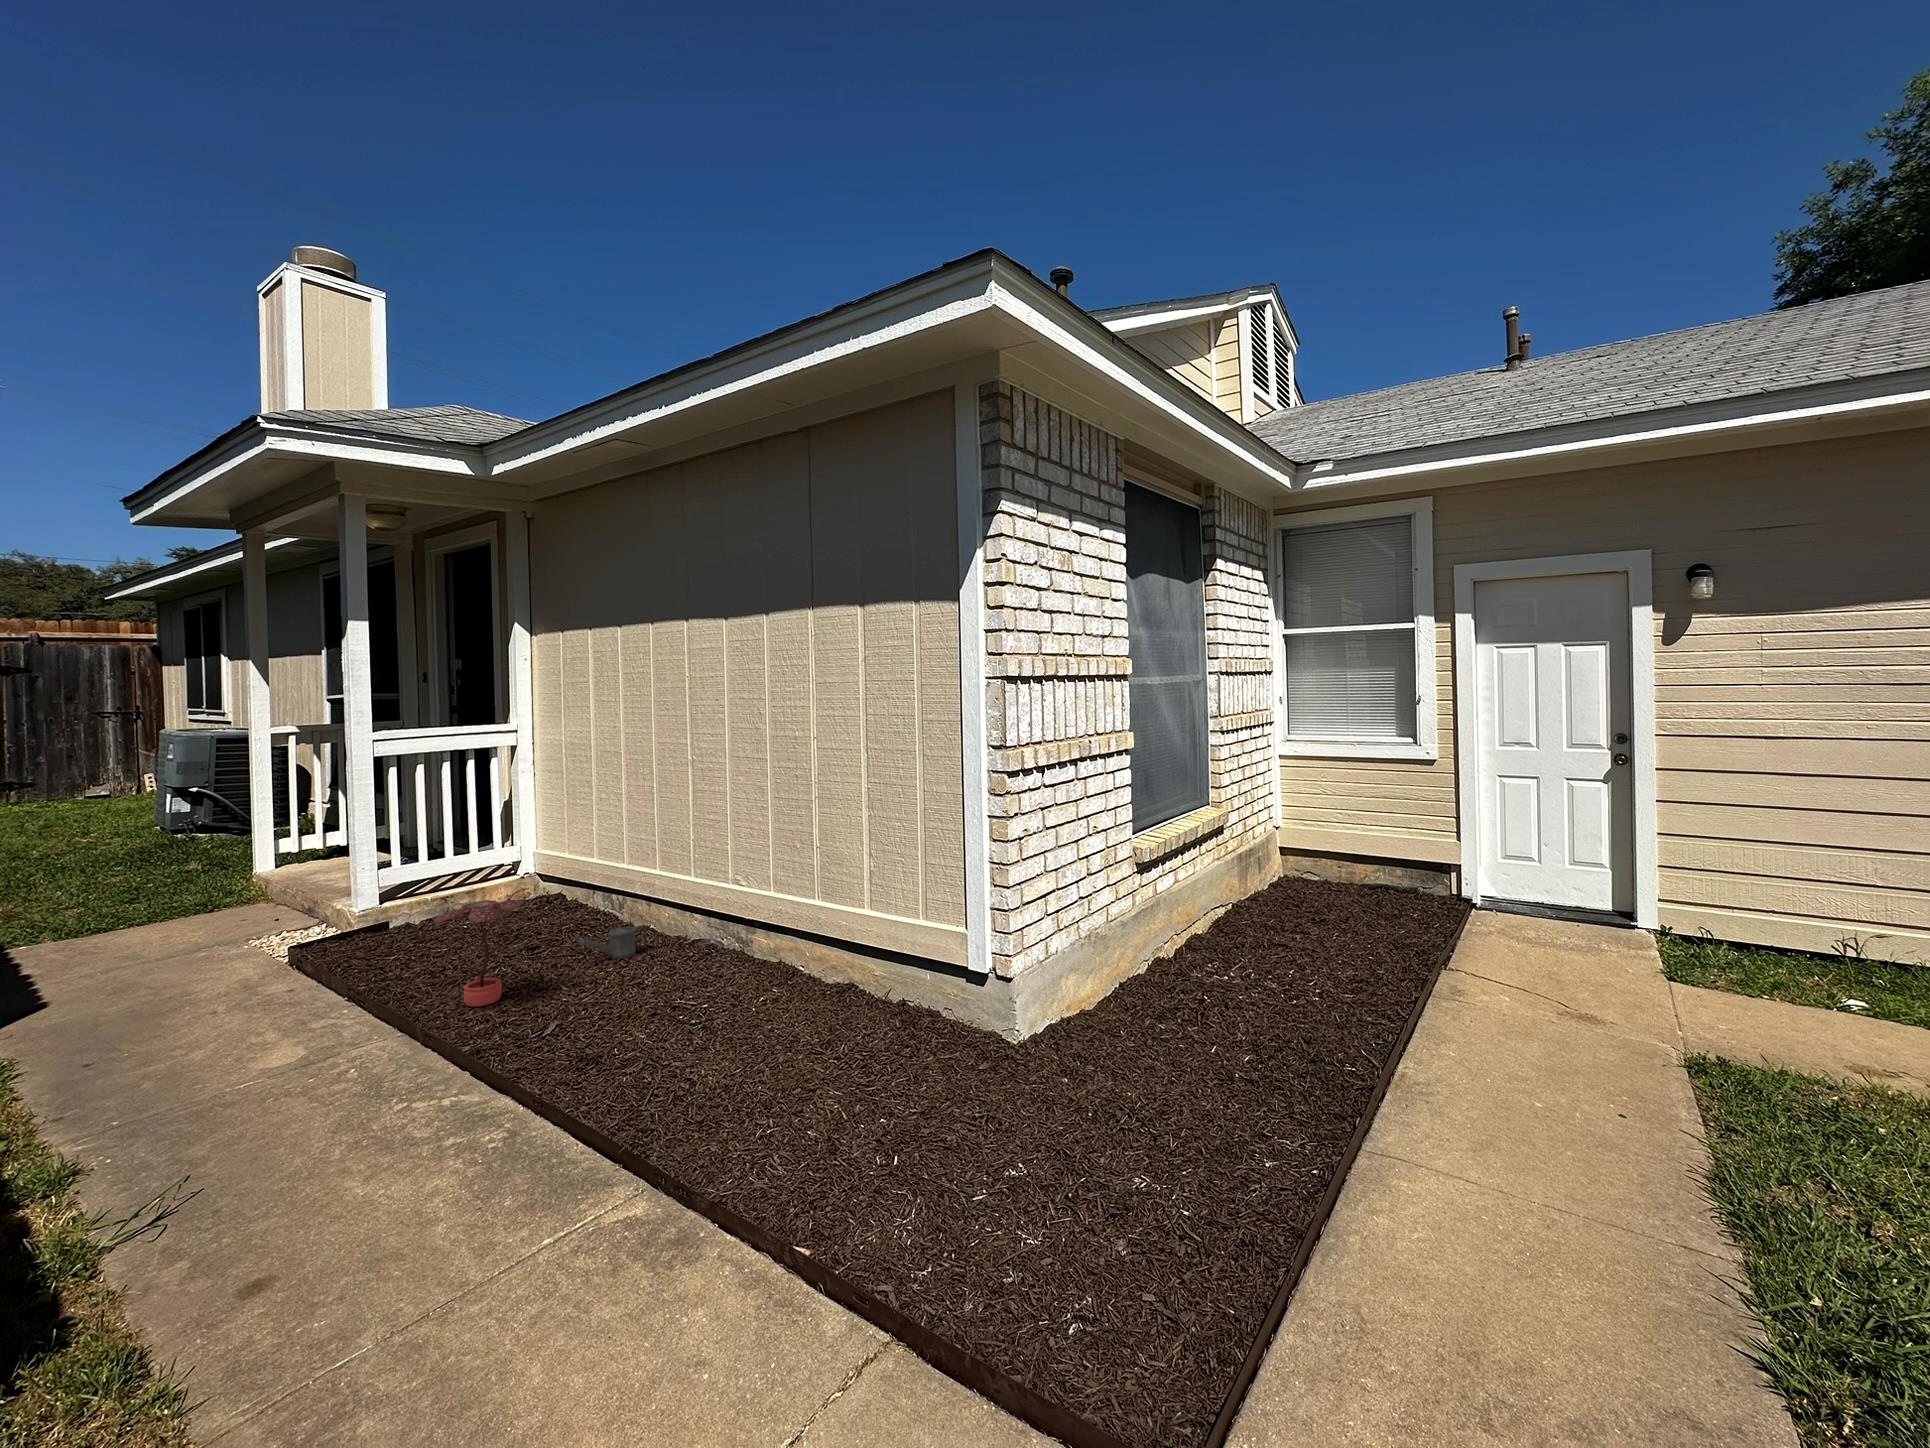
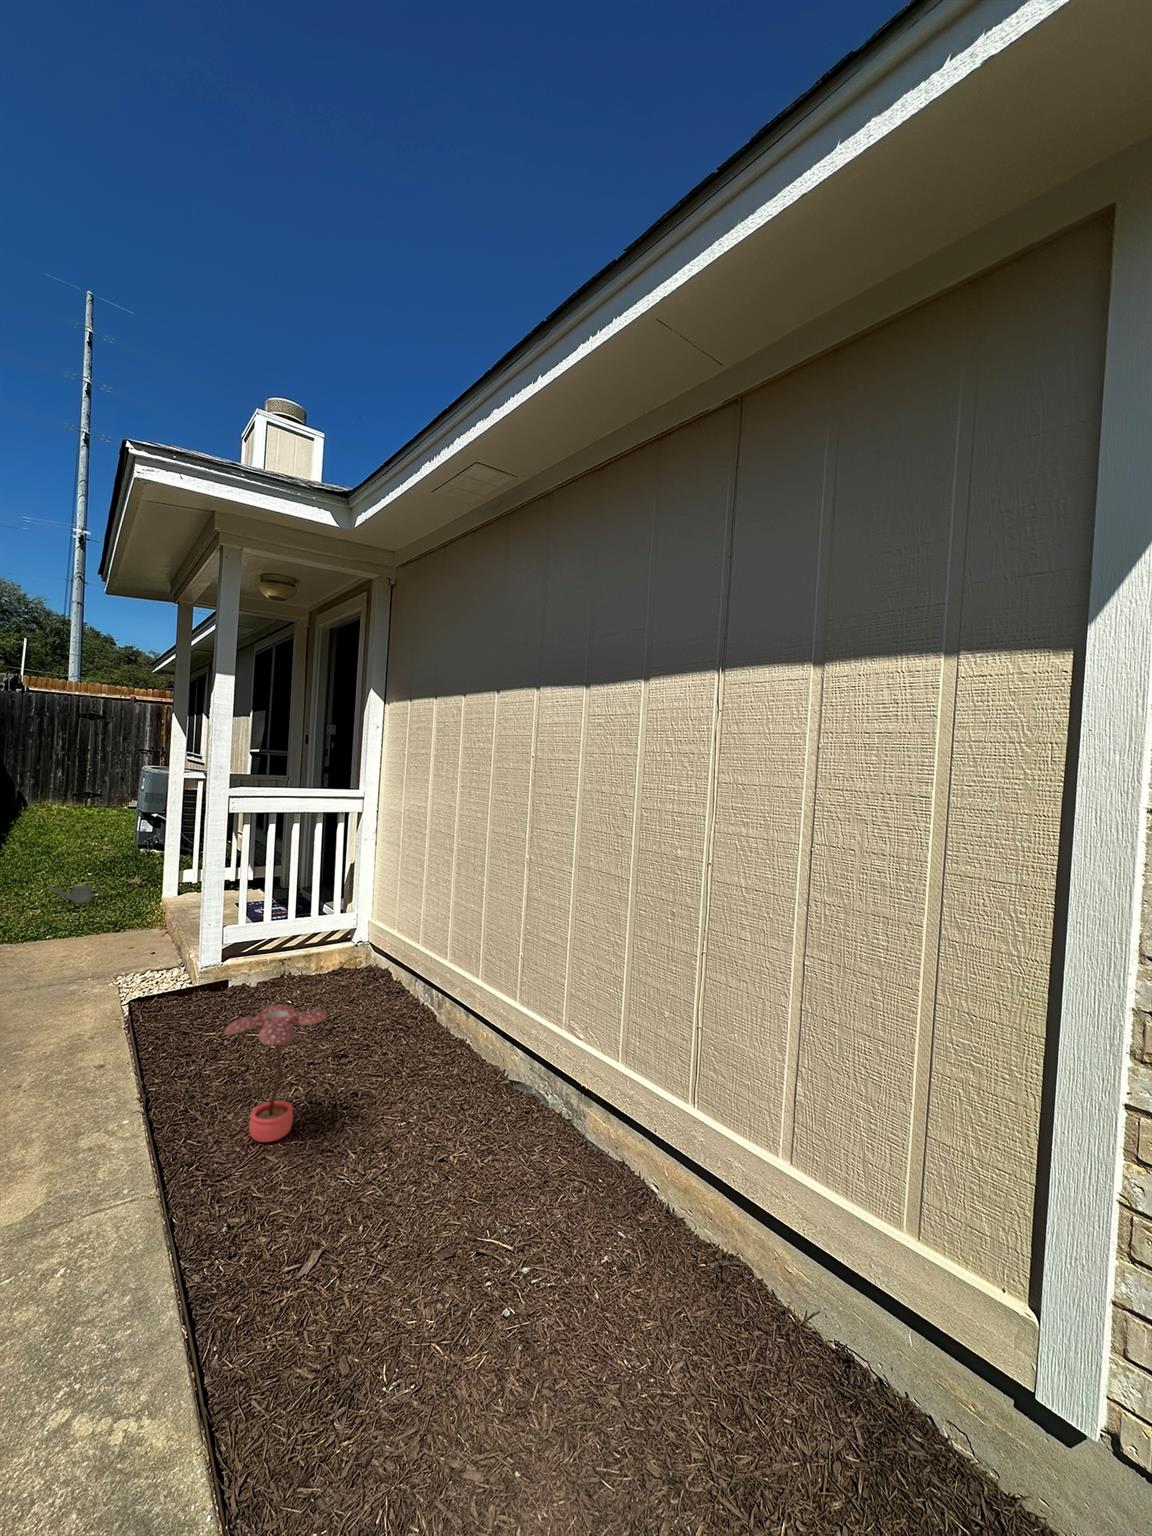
watering can: present [579,925,646,959] -> present [49,885,101,904]

